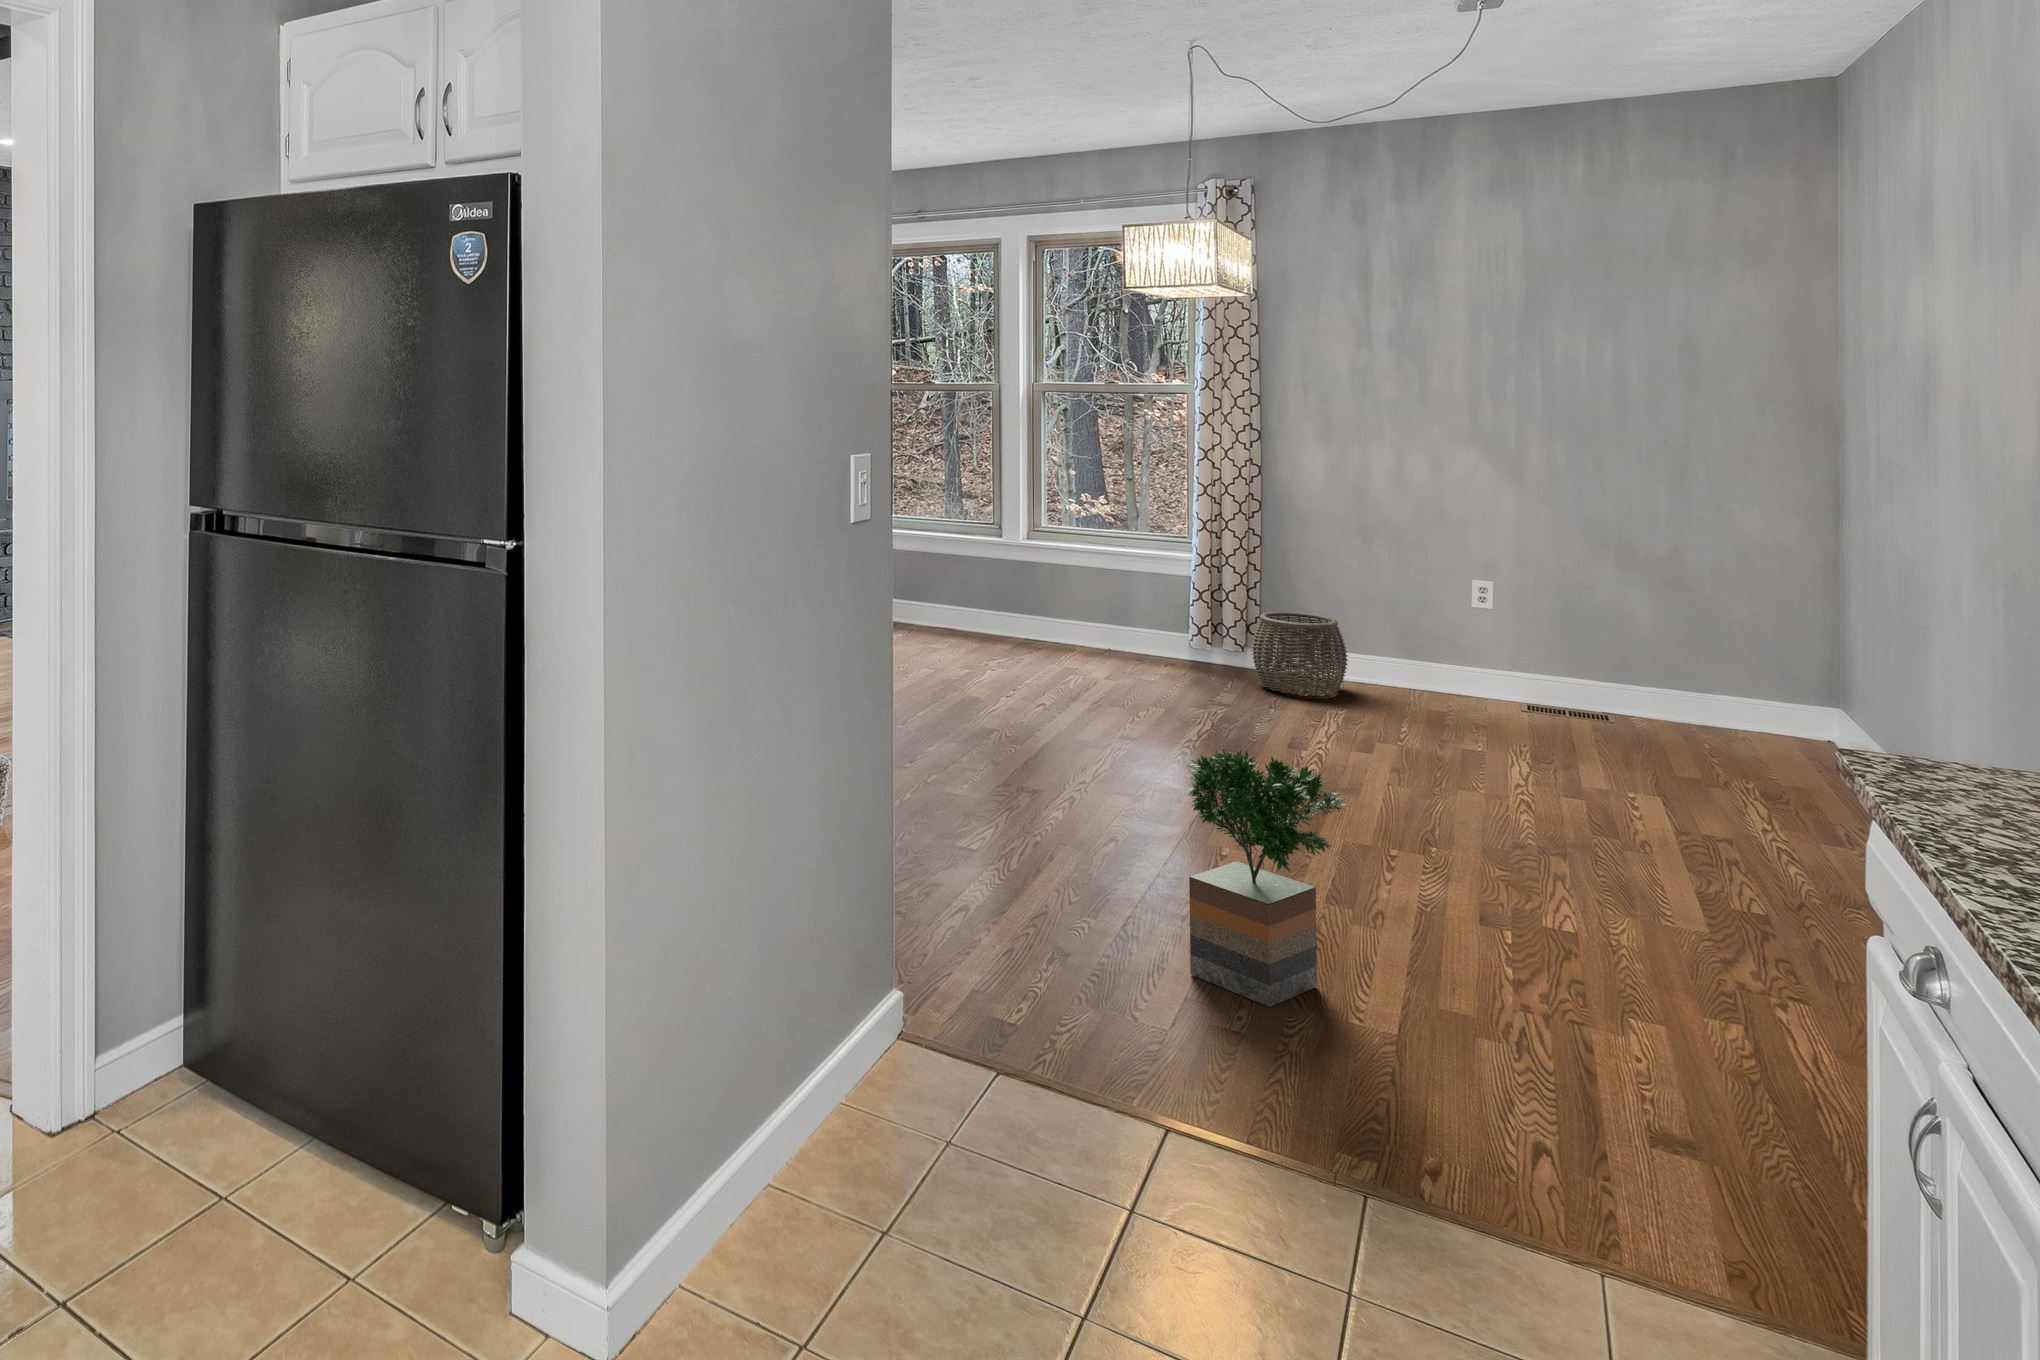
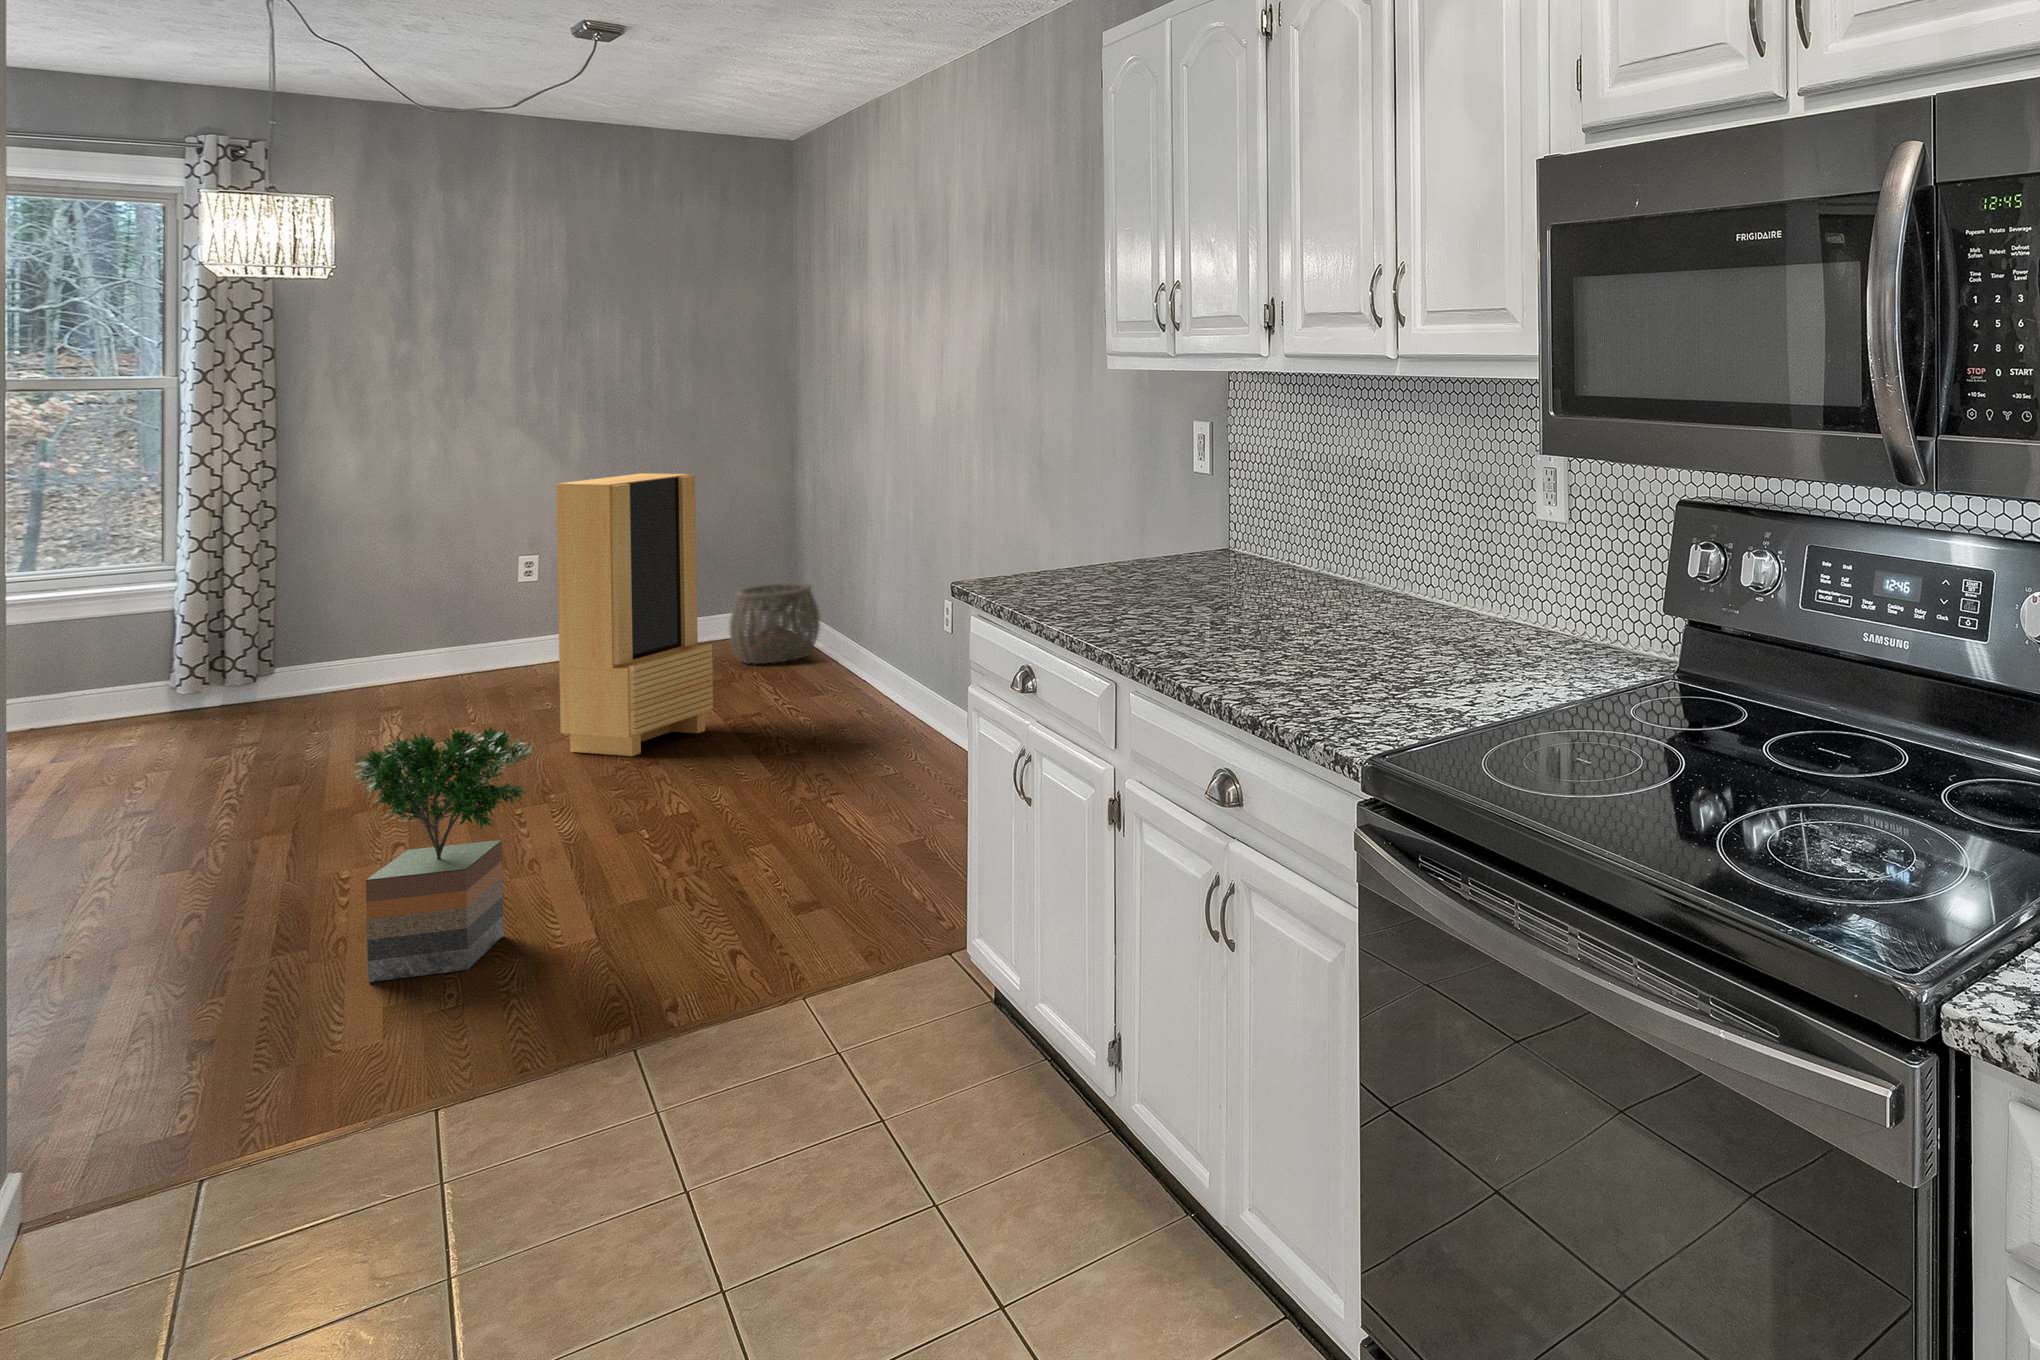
storage cabinet: none [1465,514,1653,838] -> present [556,473,713,756]
woven basket: present [1252,612,1348,697] -> present [729,583,820,664]

